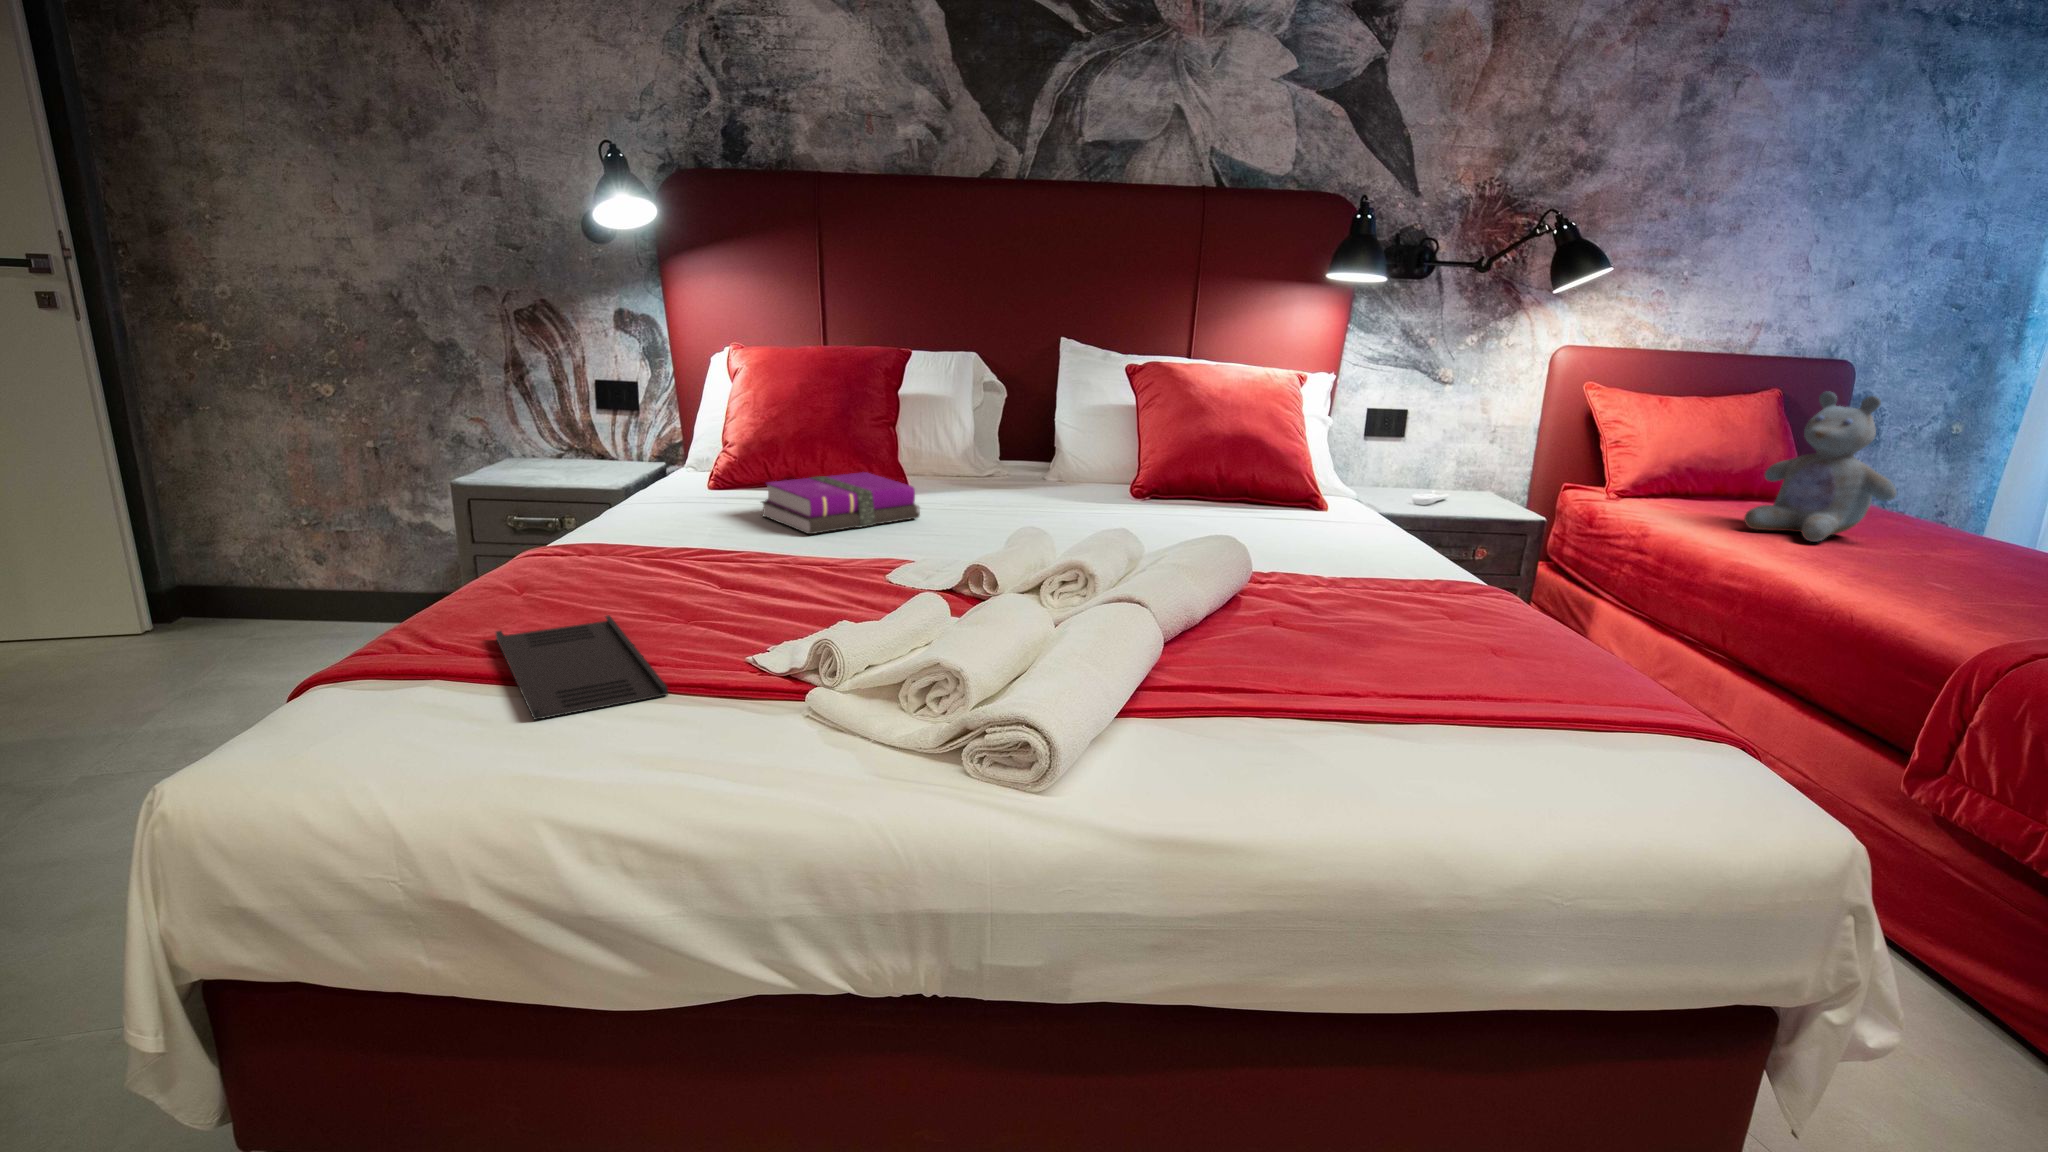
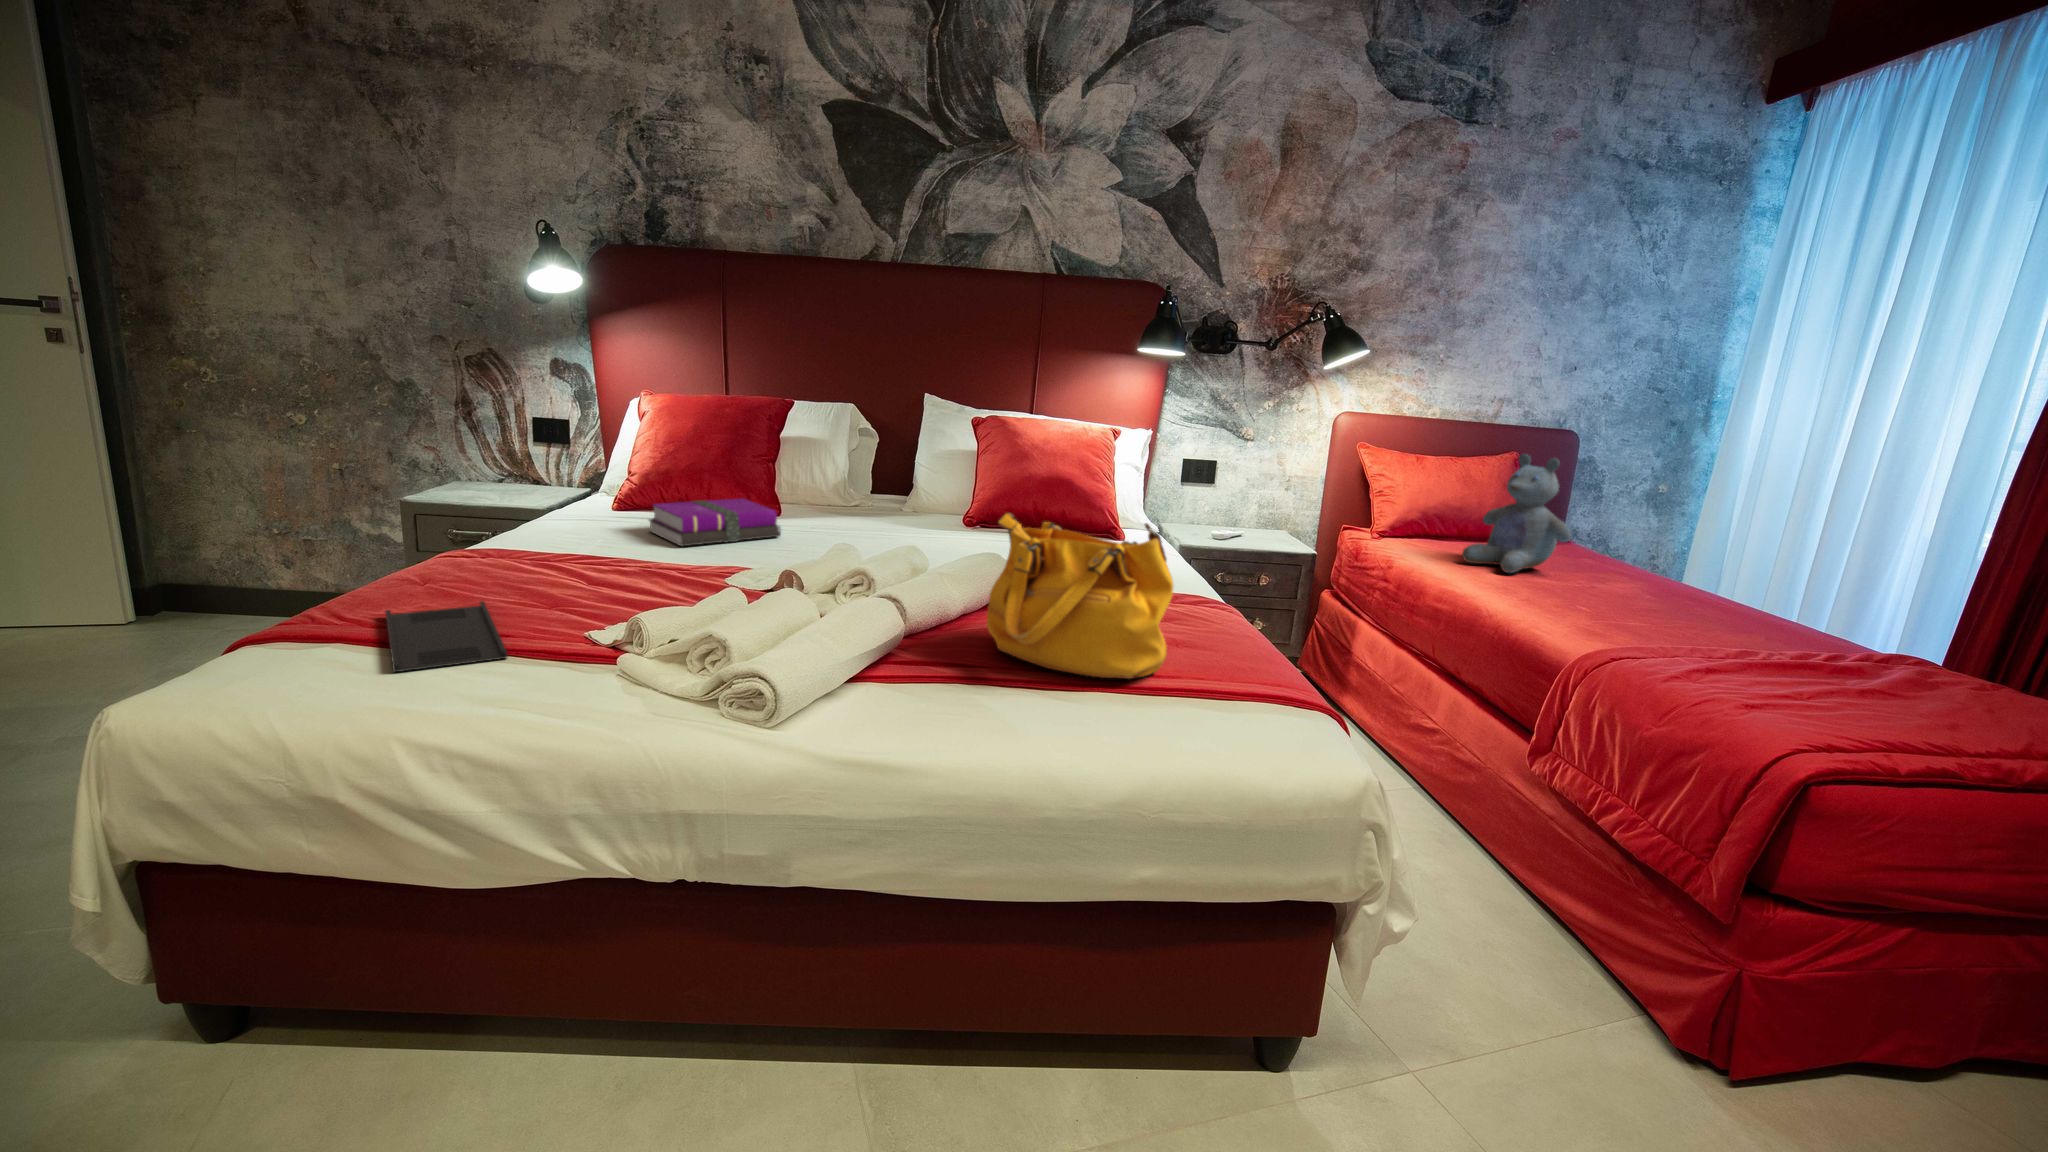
handbag: none [1253,488,1525,707] -> present [987,513,1173,679]

